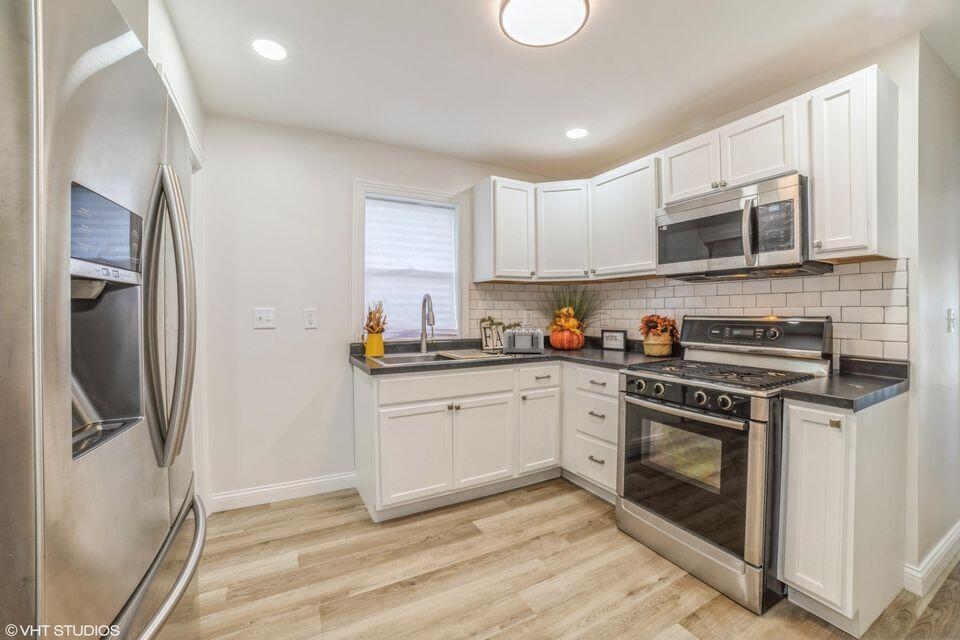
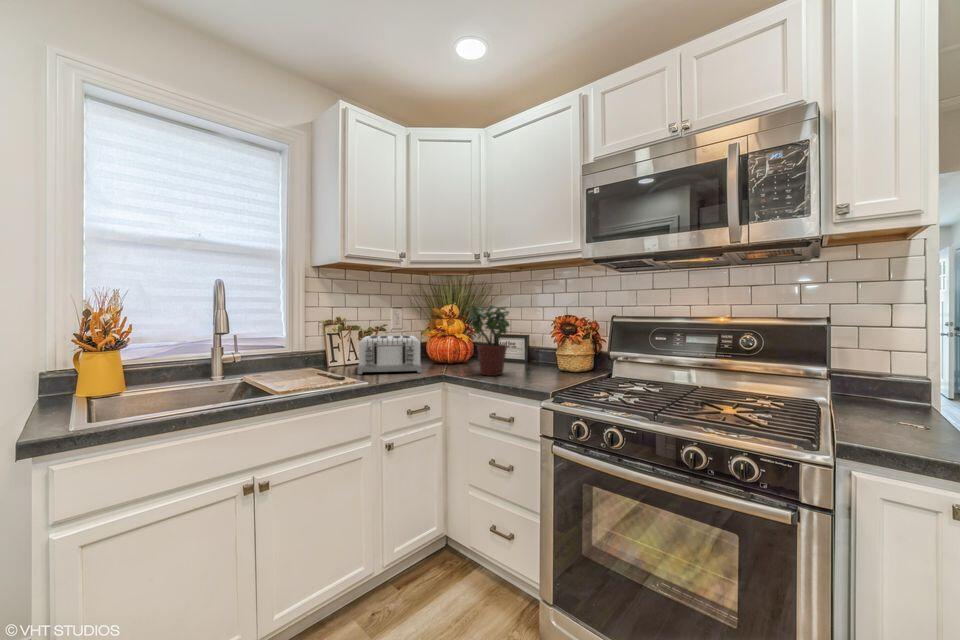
potted plant: none [574,306,606,357] -> present [466,302,510,376]

